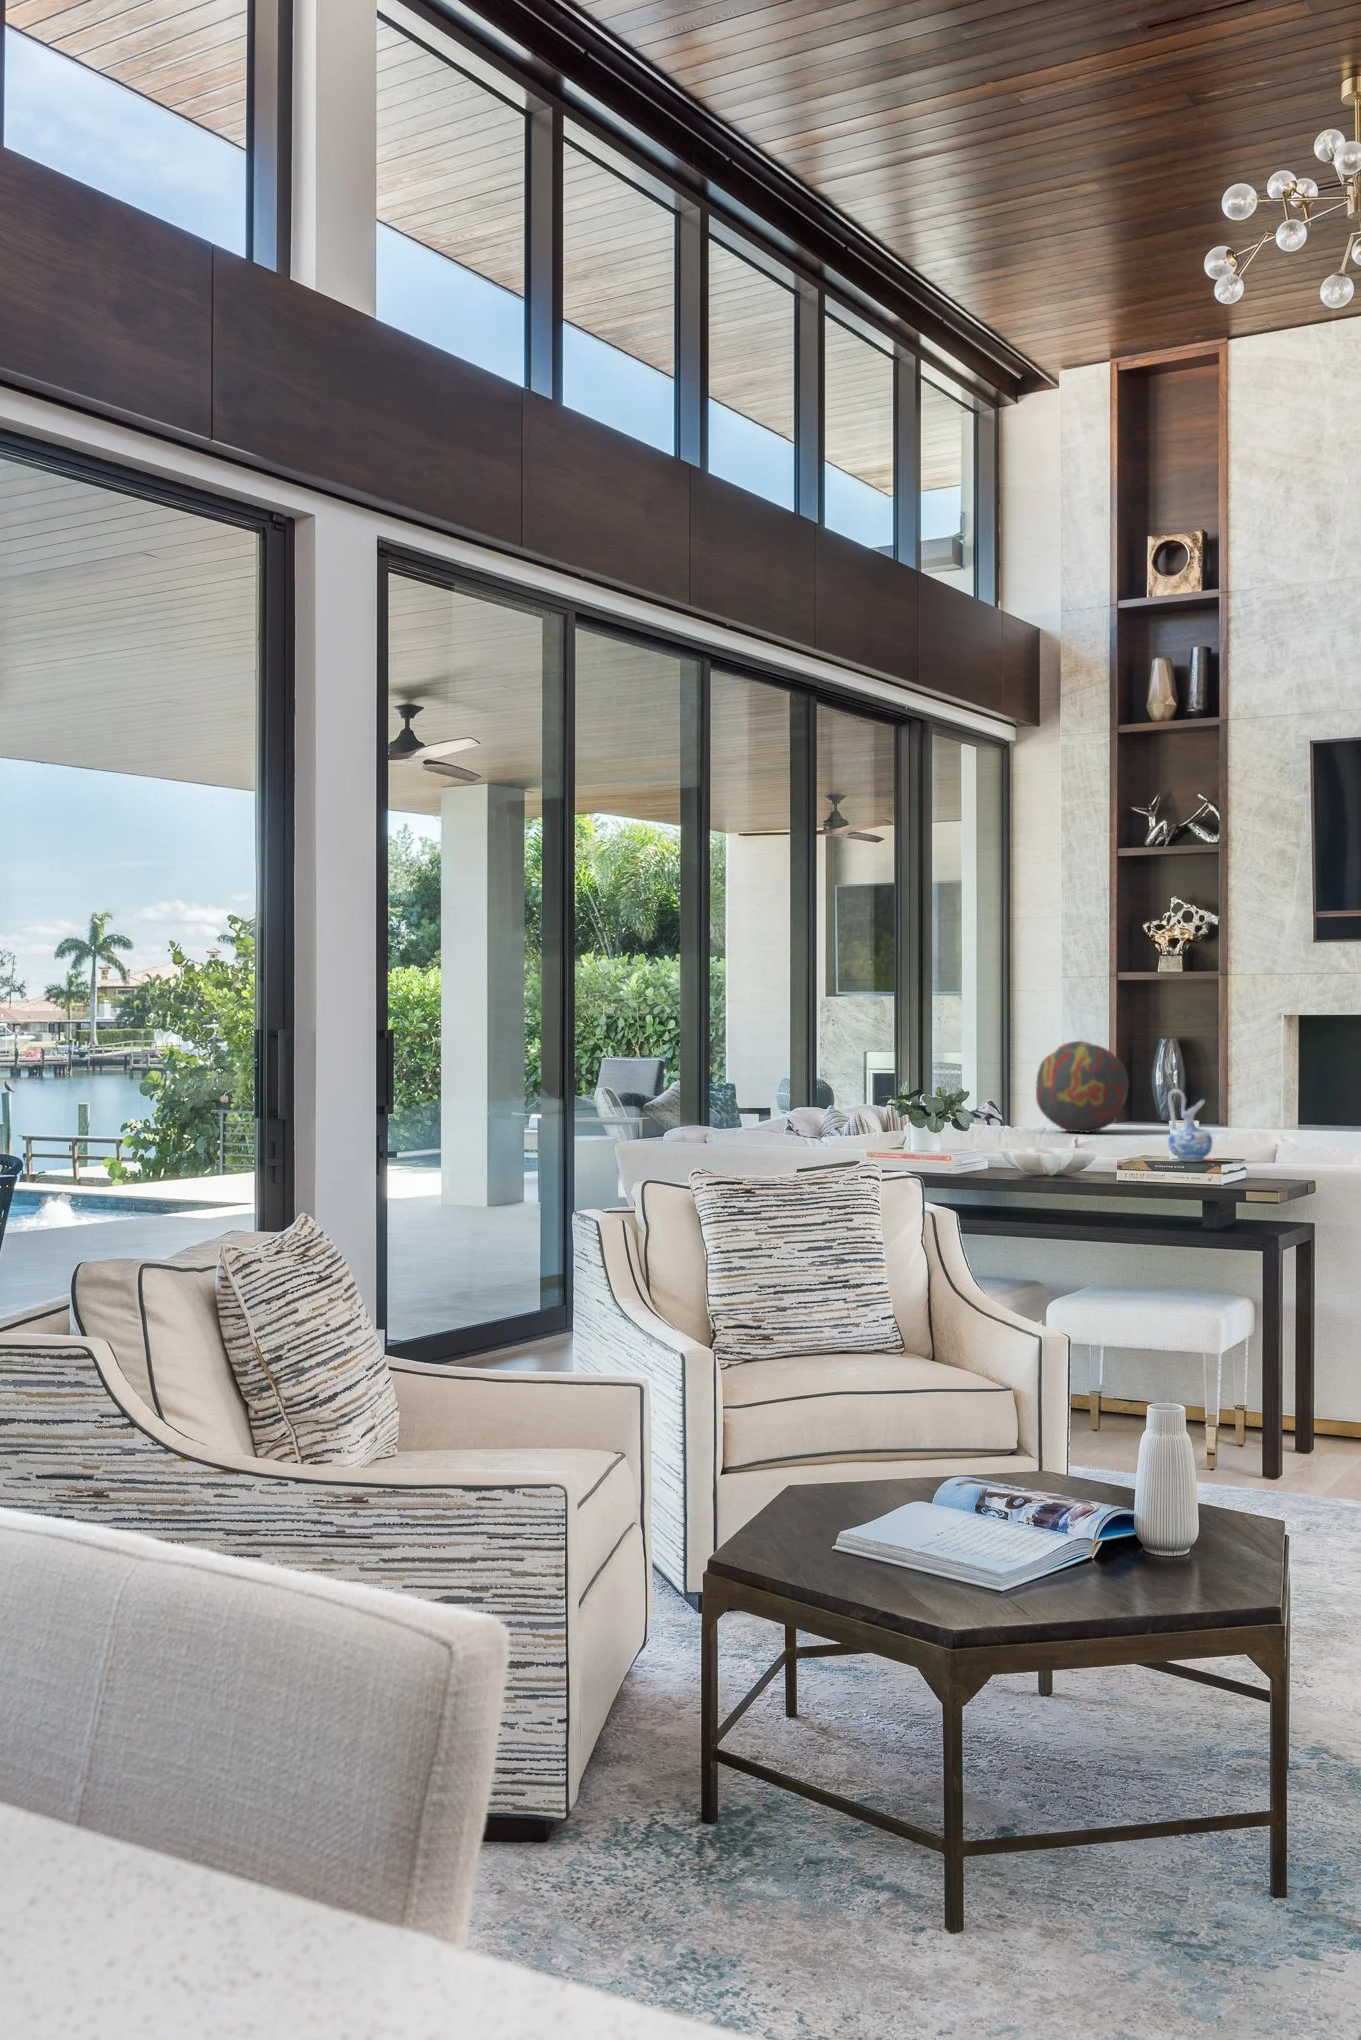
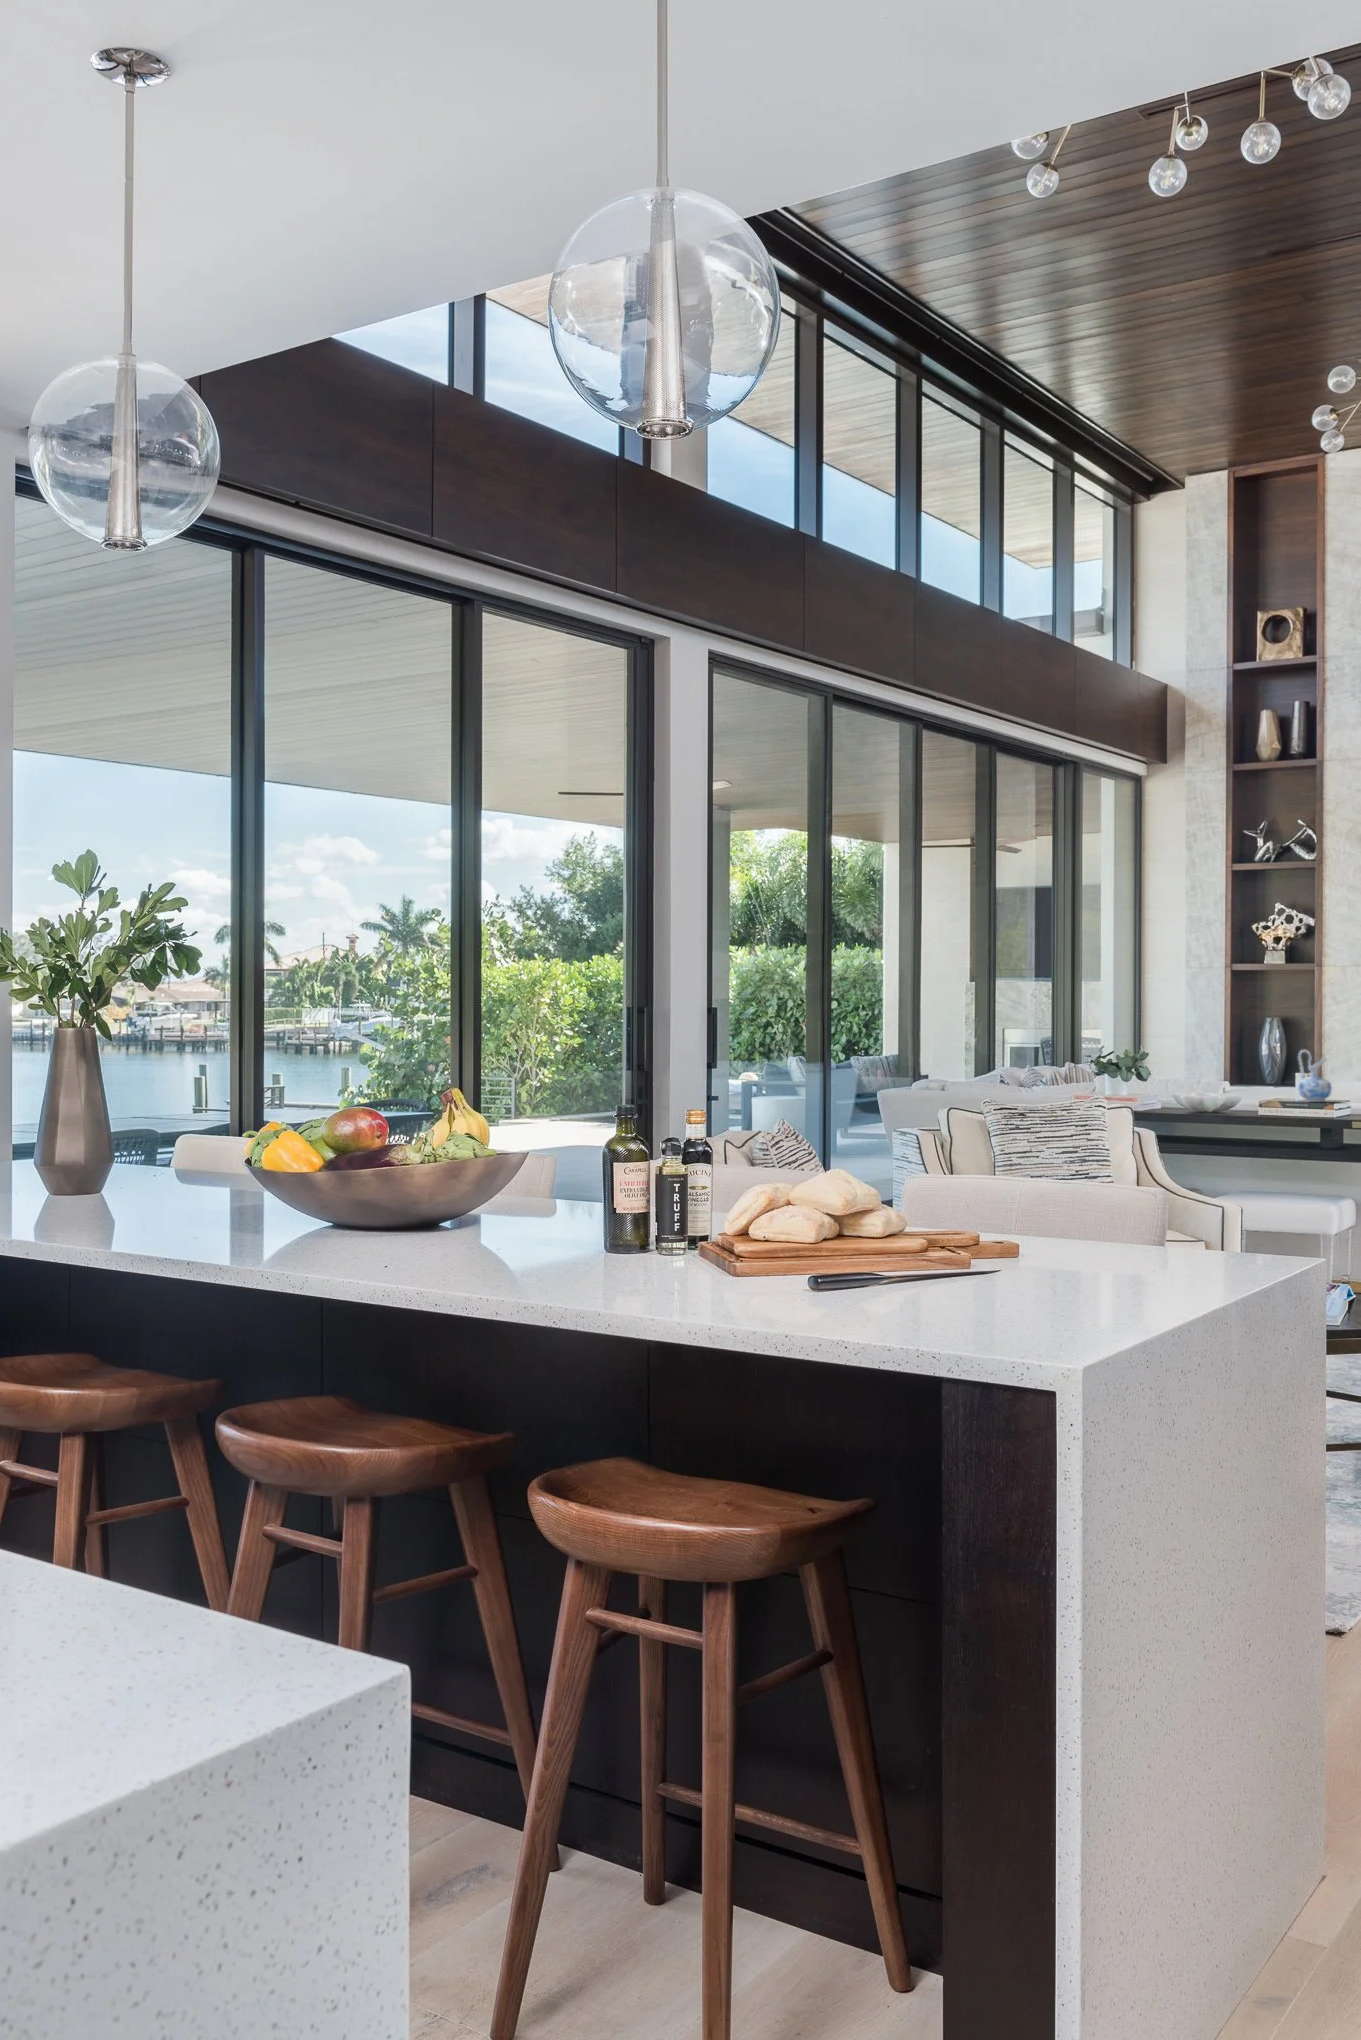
decorative orb: present [1036,1041,1129,1133] -> none [1185,1017,1258,1087]

